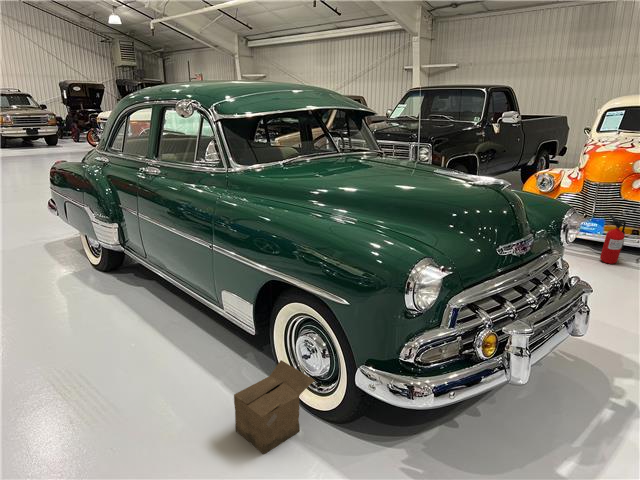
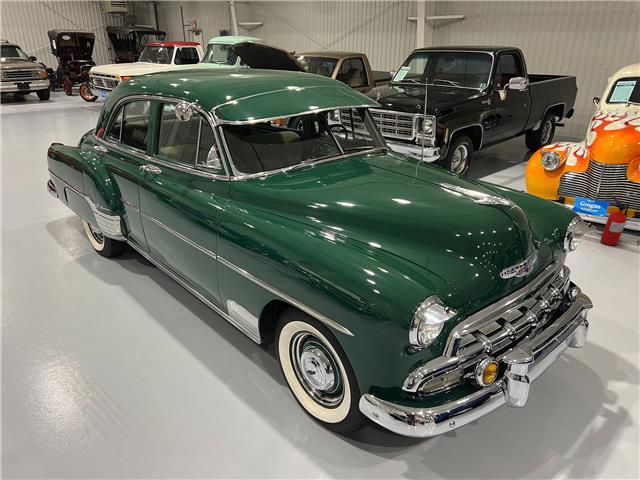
cardboard box: present [234,360,315,454] -> none [242,372,320,466]

